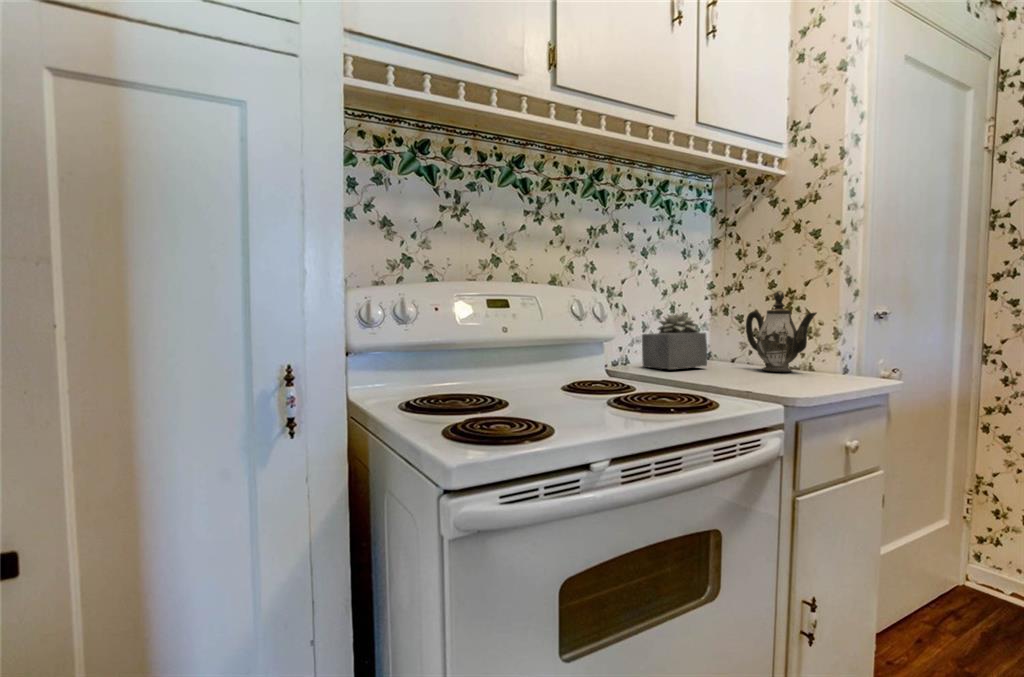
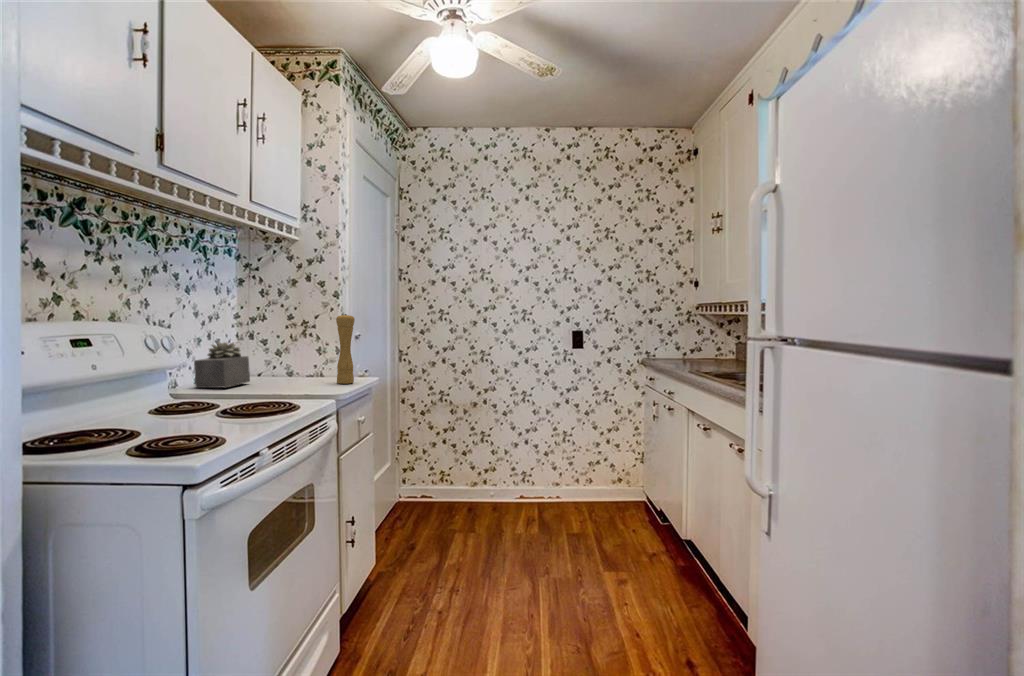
pepper mill: none [828,270,864,382] -> present [336,314,355,384]
teapot: present [746,291,817,372] -> none [276,324,325,381]

